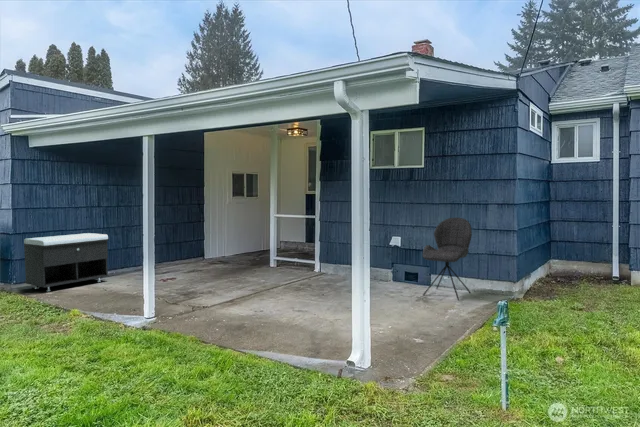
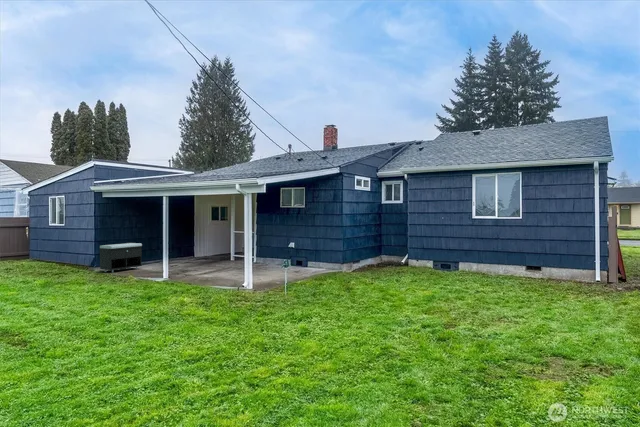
chair: present [423,218,472,300] -> none [298,232,324,272]

